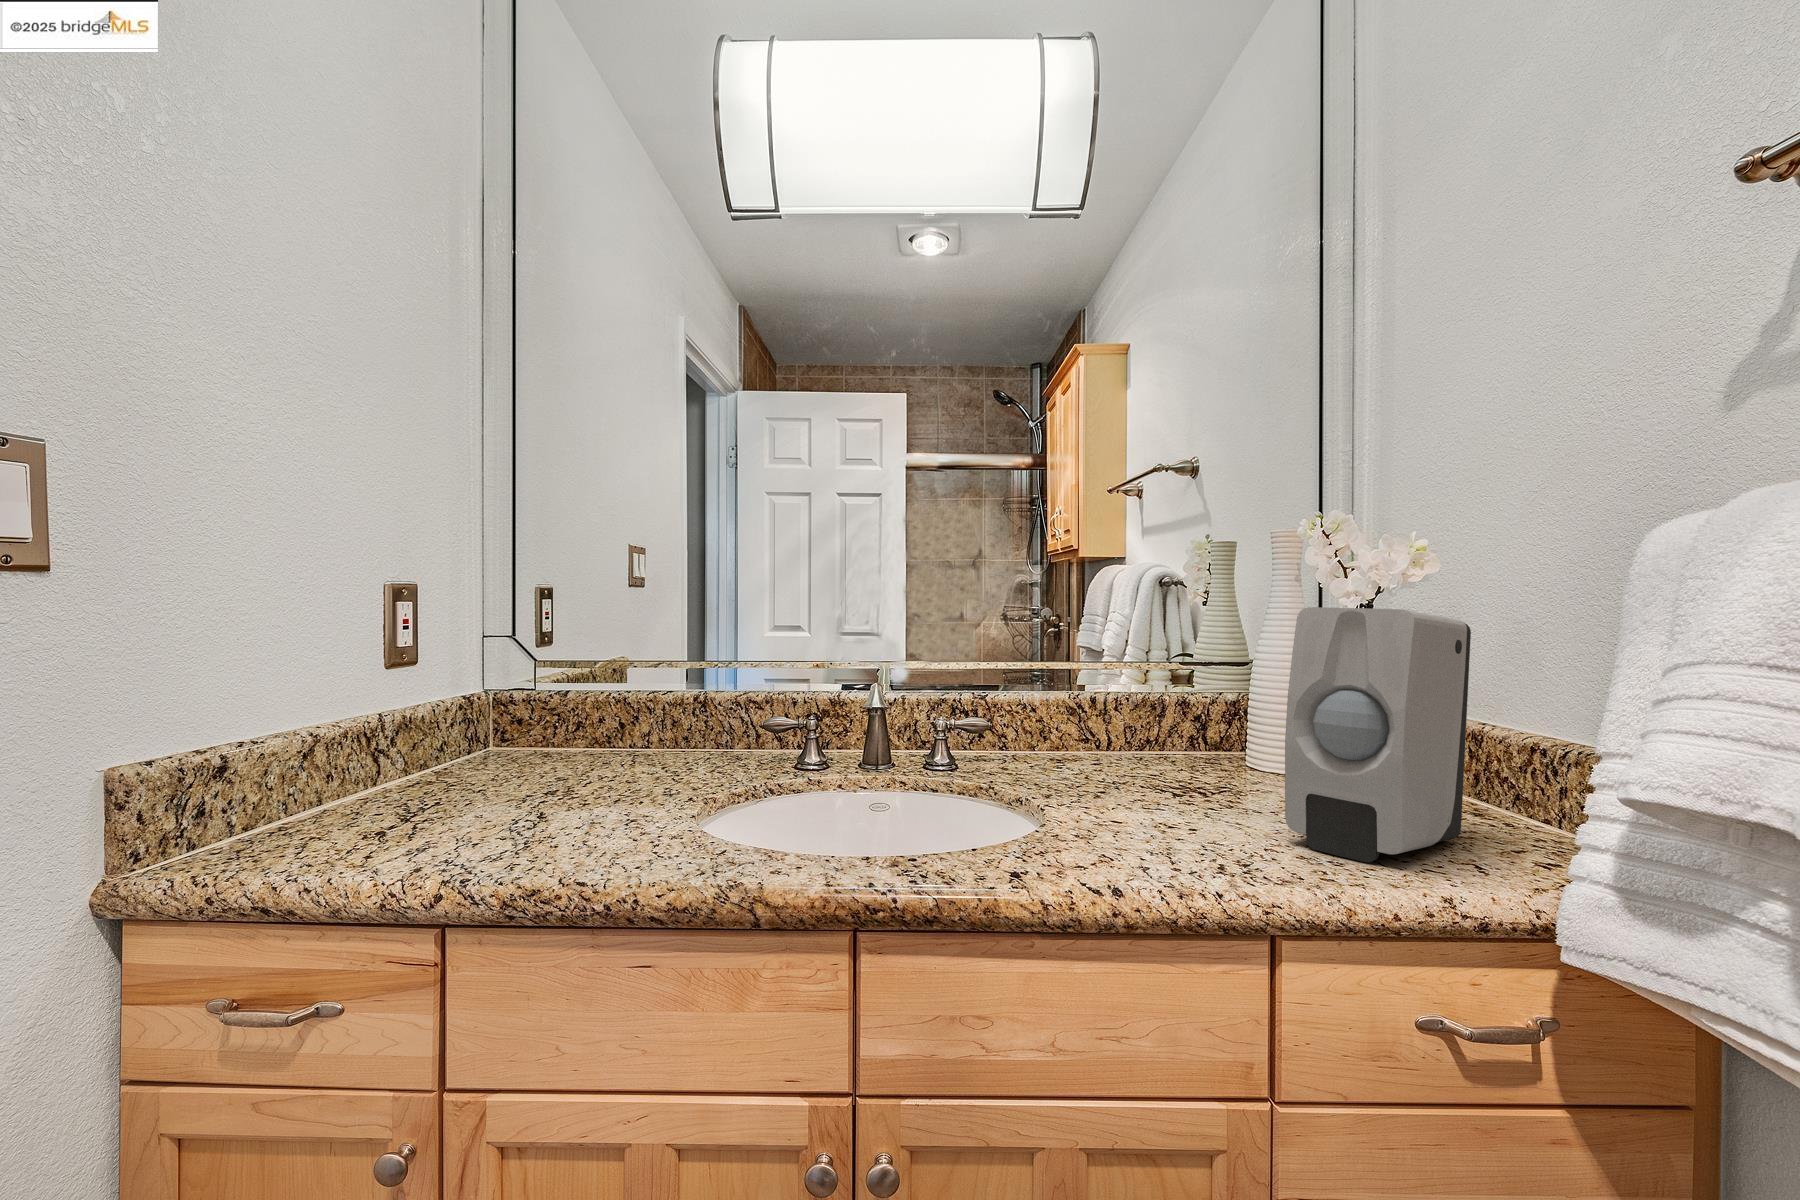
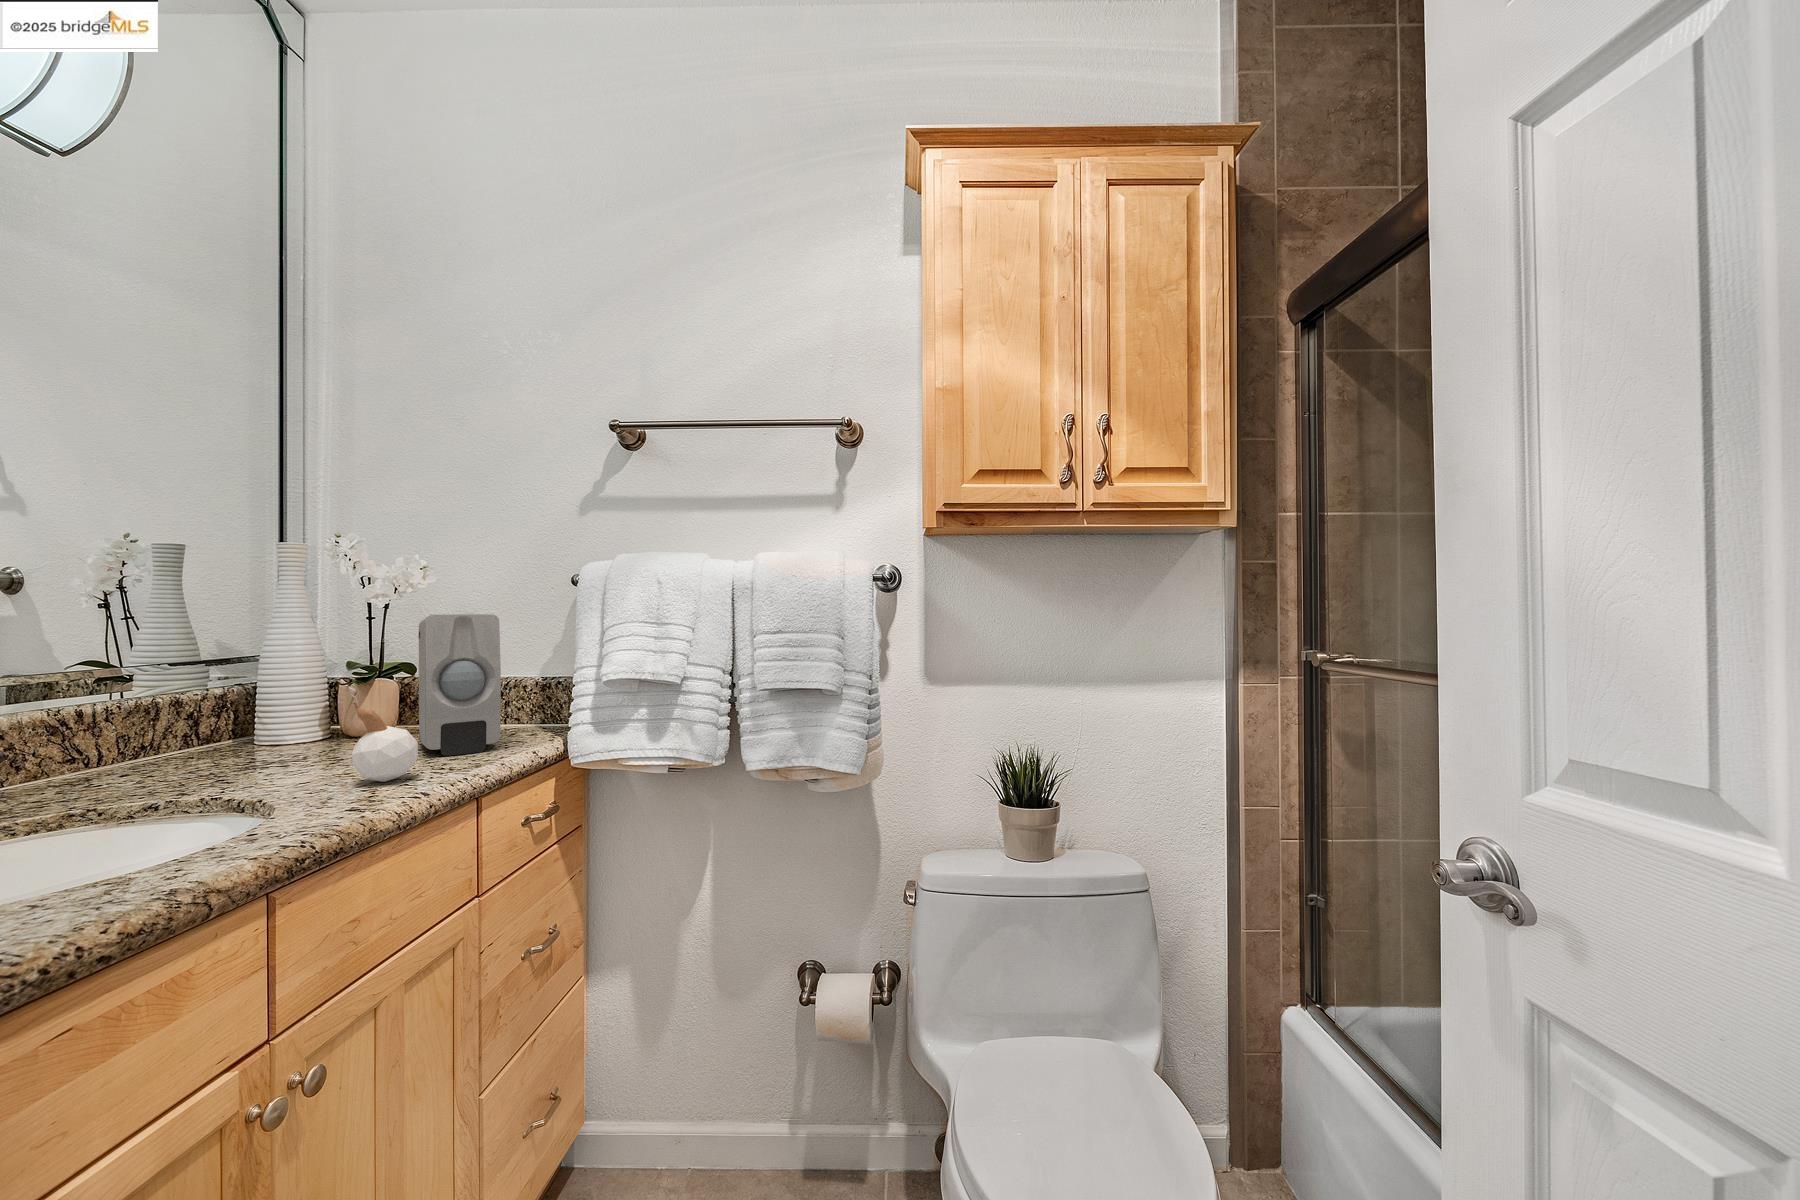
candle: none [1113,711,1197,855] -> present [350,691,418,782]

